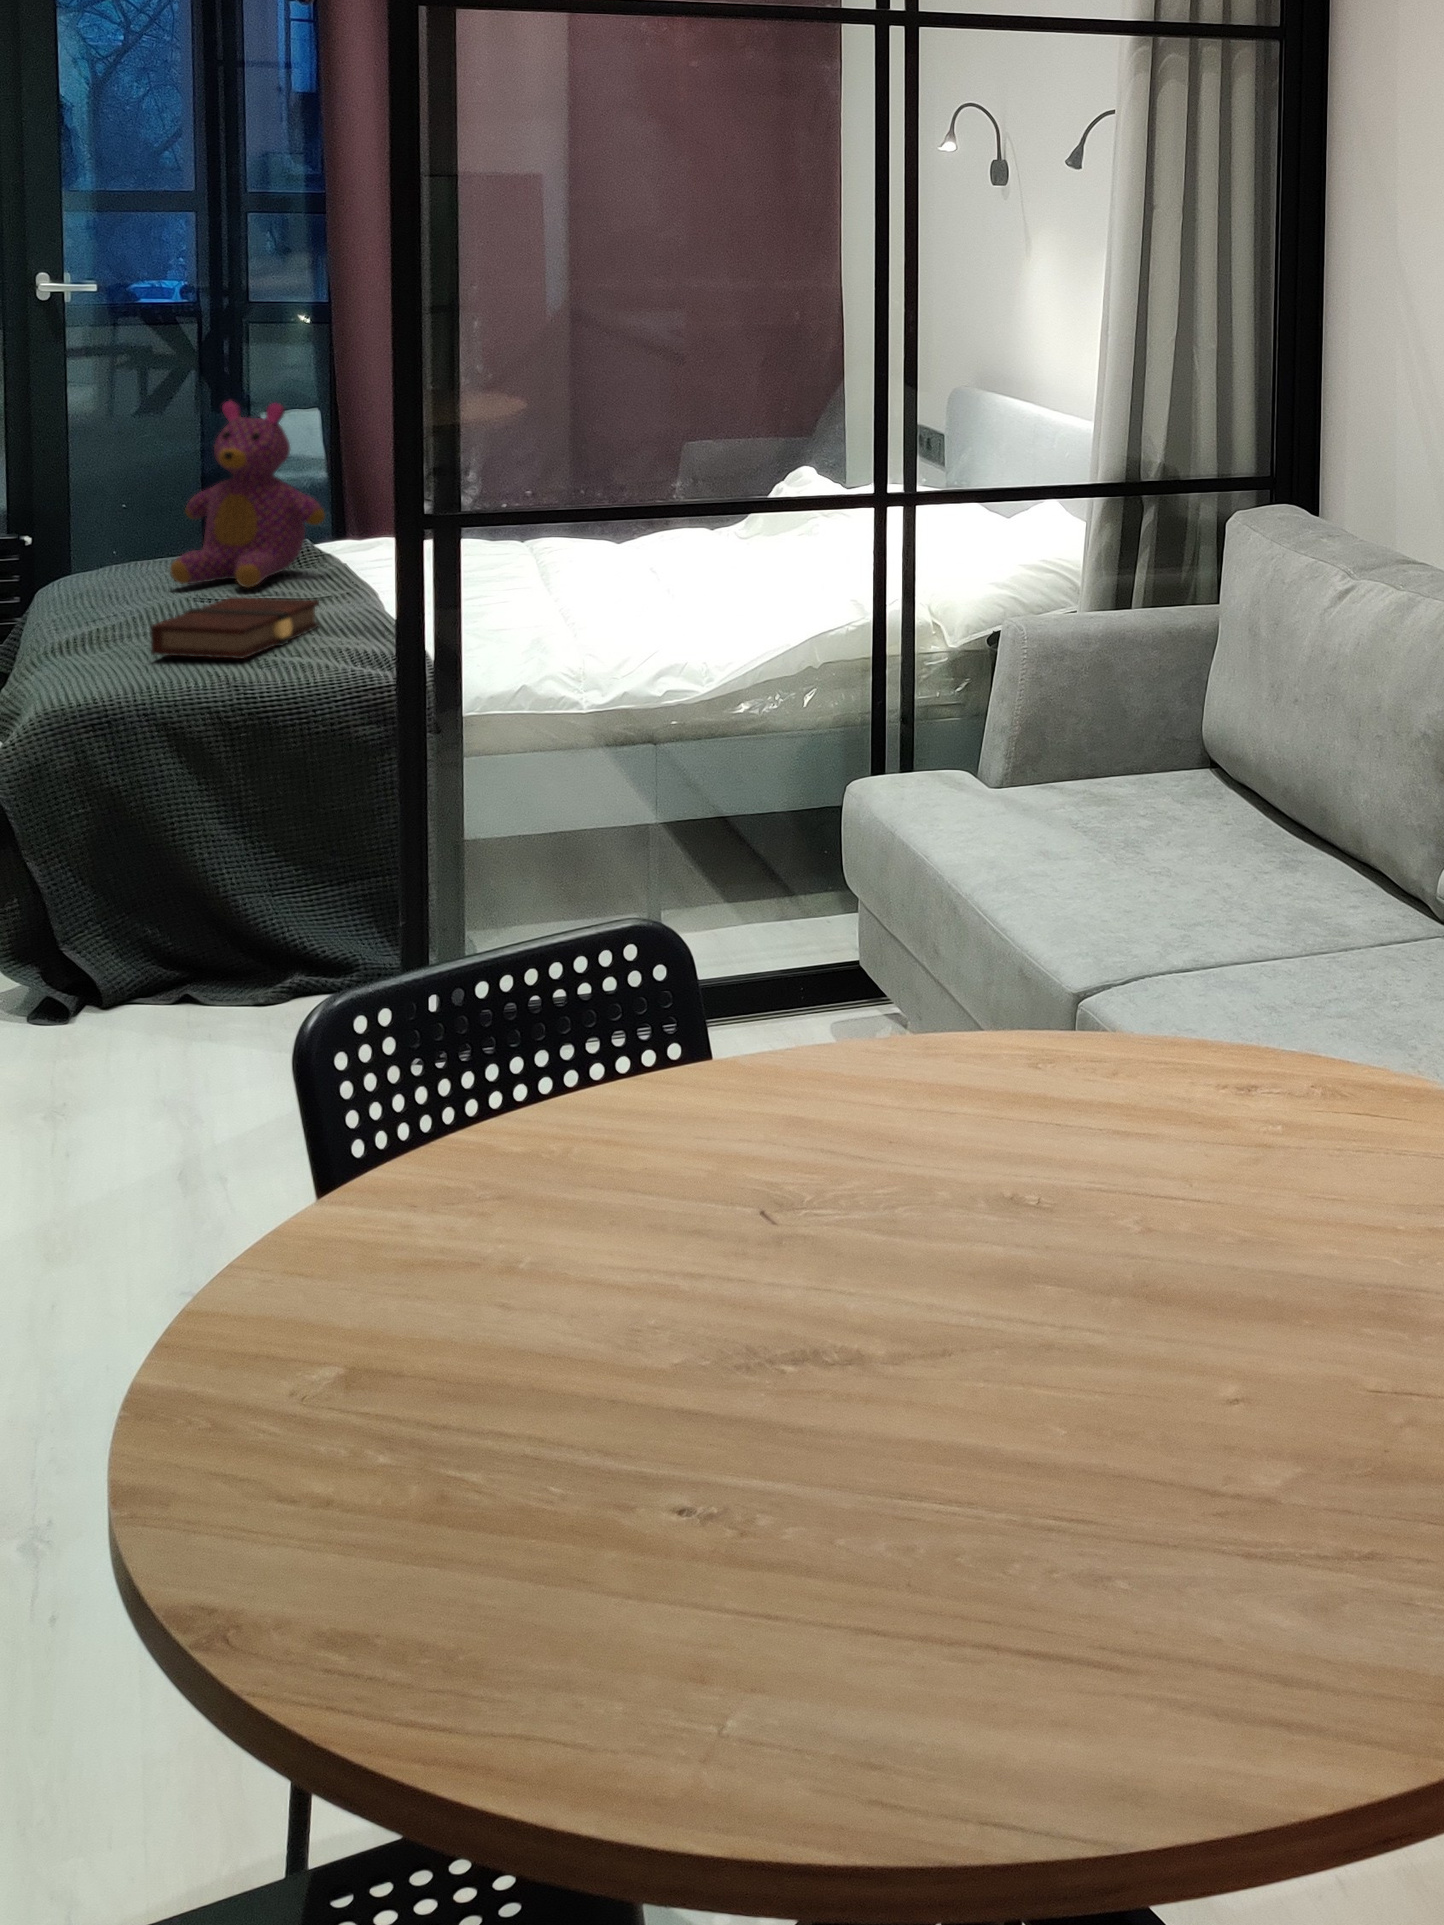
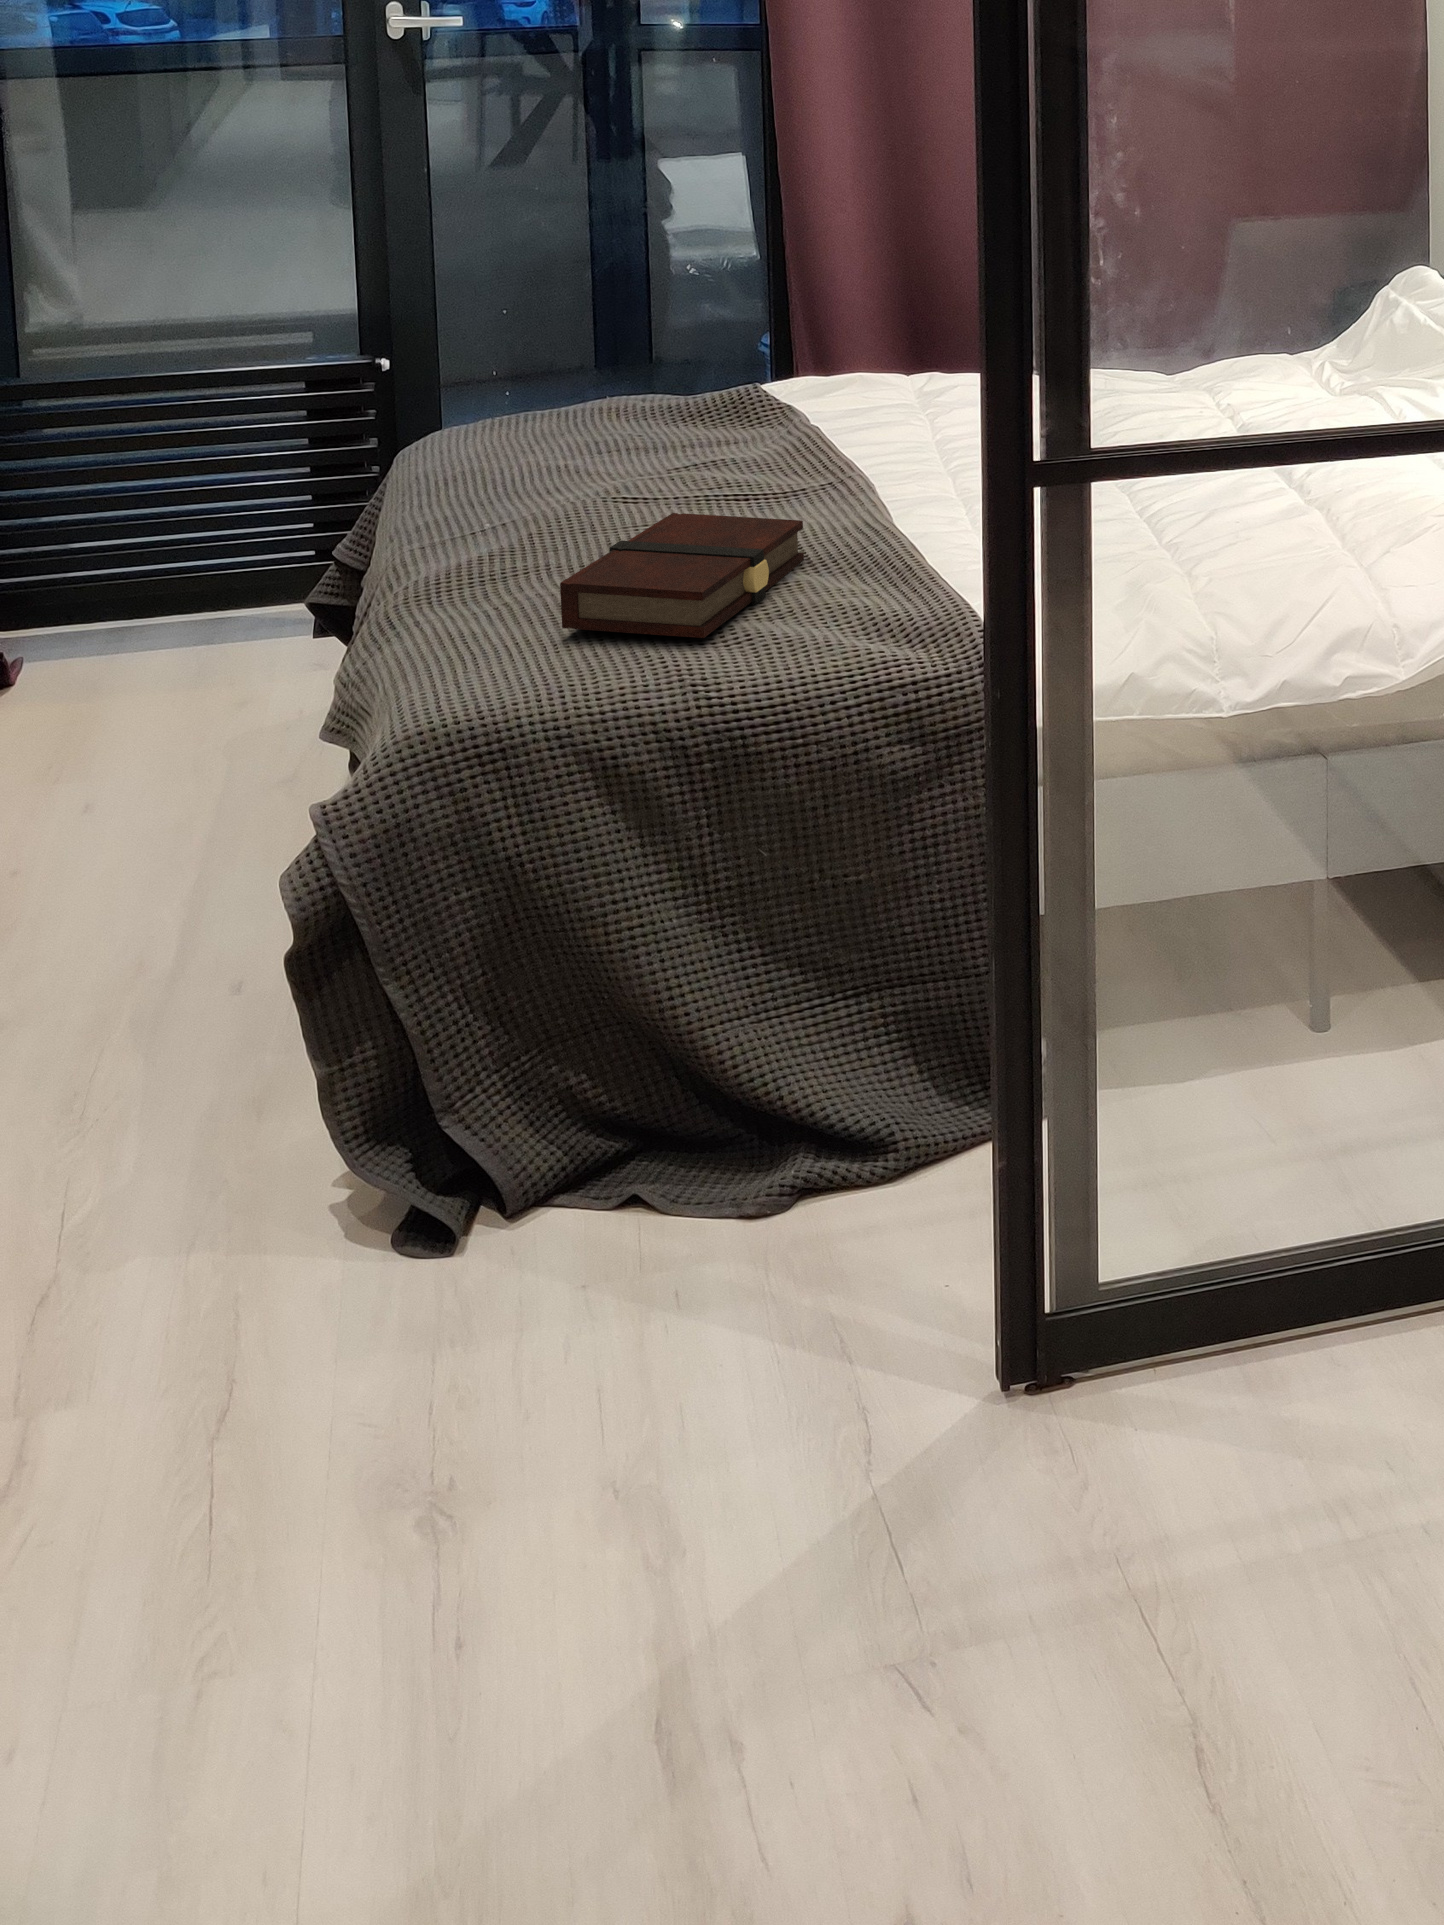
teddy bear: present [170,401,325,587] -> none [577,198,790,477]

